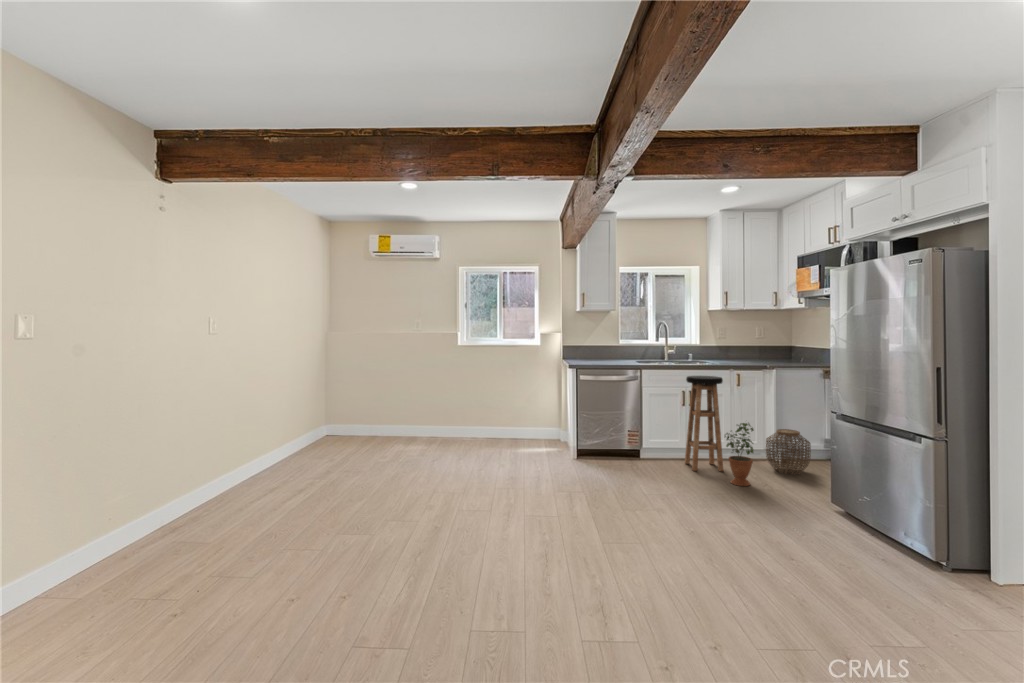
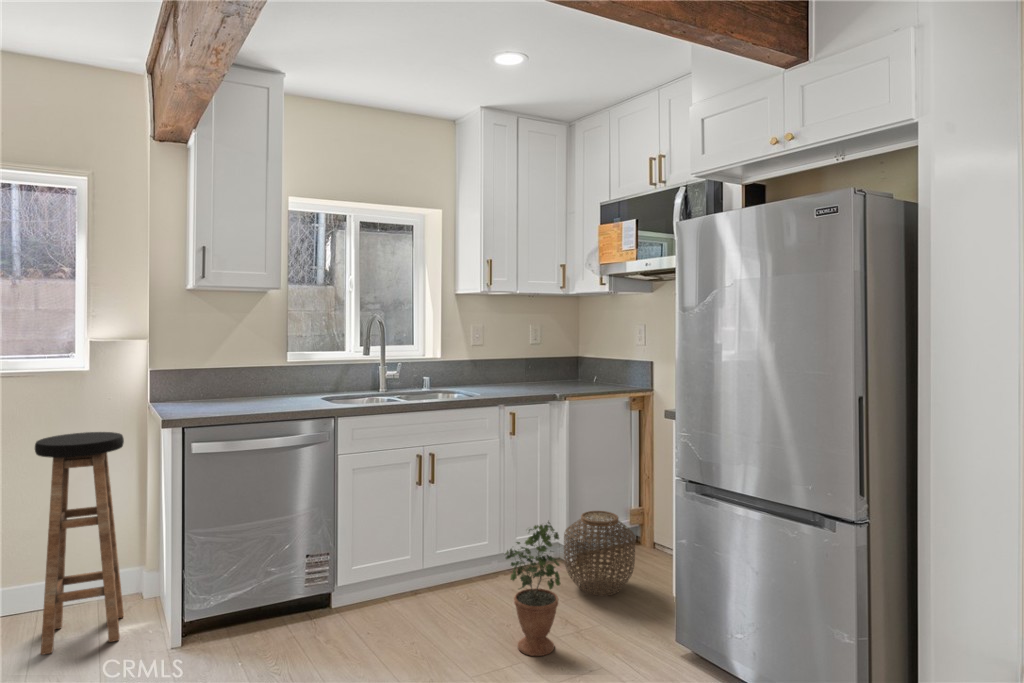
bar stool: present [685,376,723,471] -> present [35,432,124,655]

